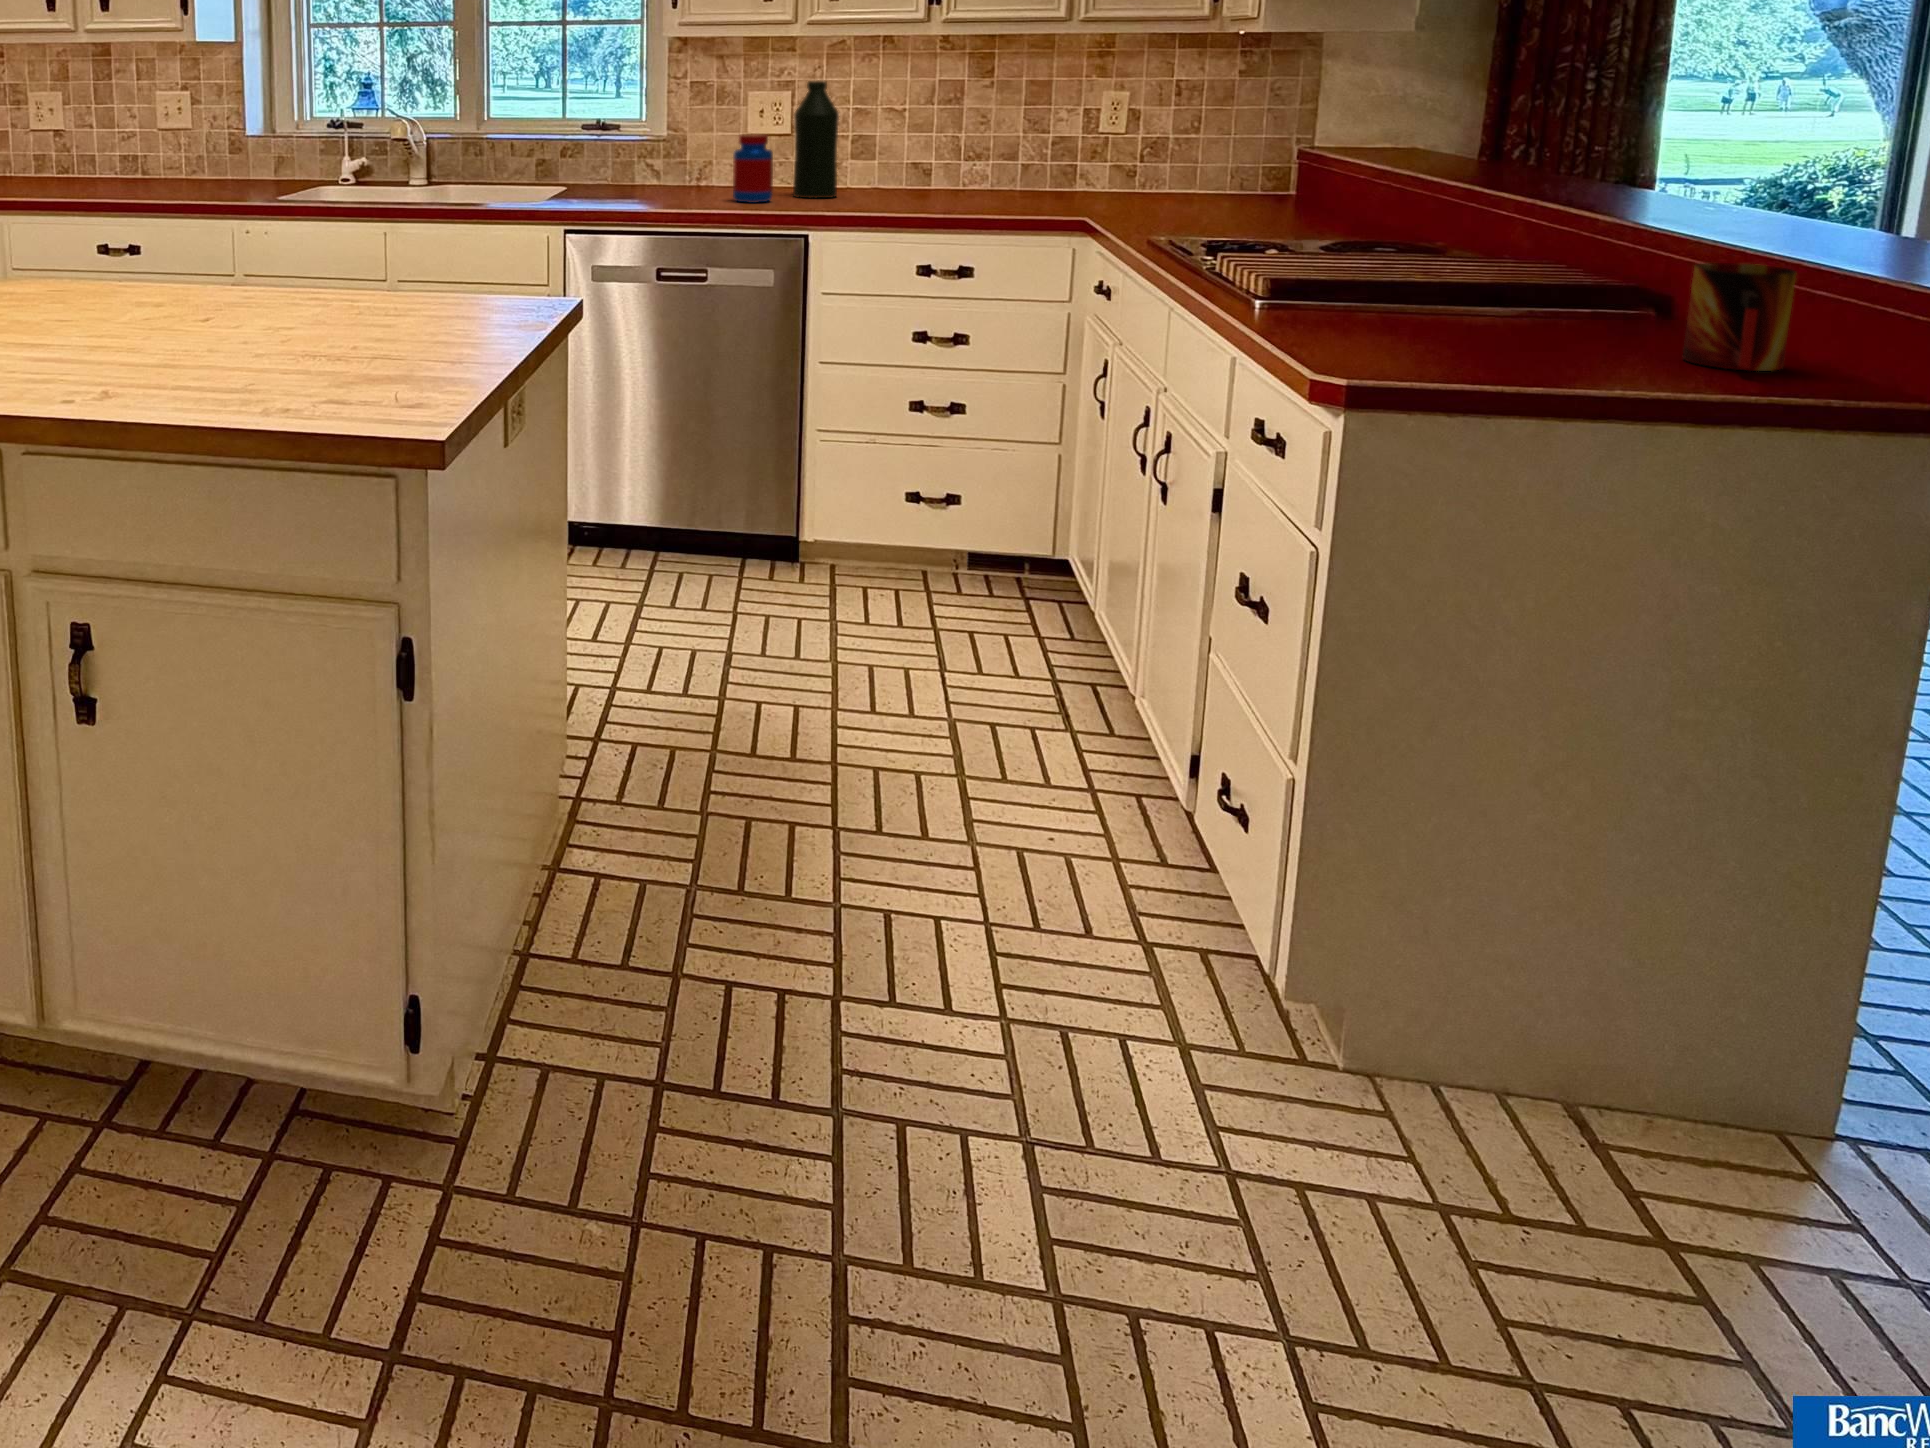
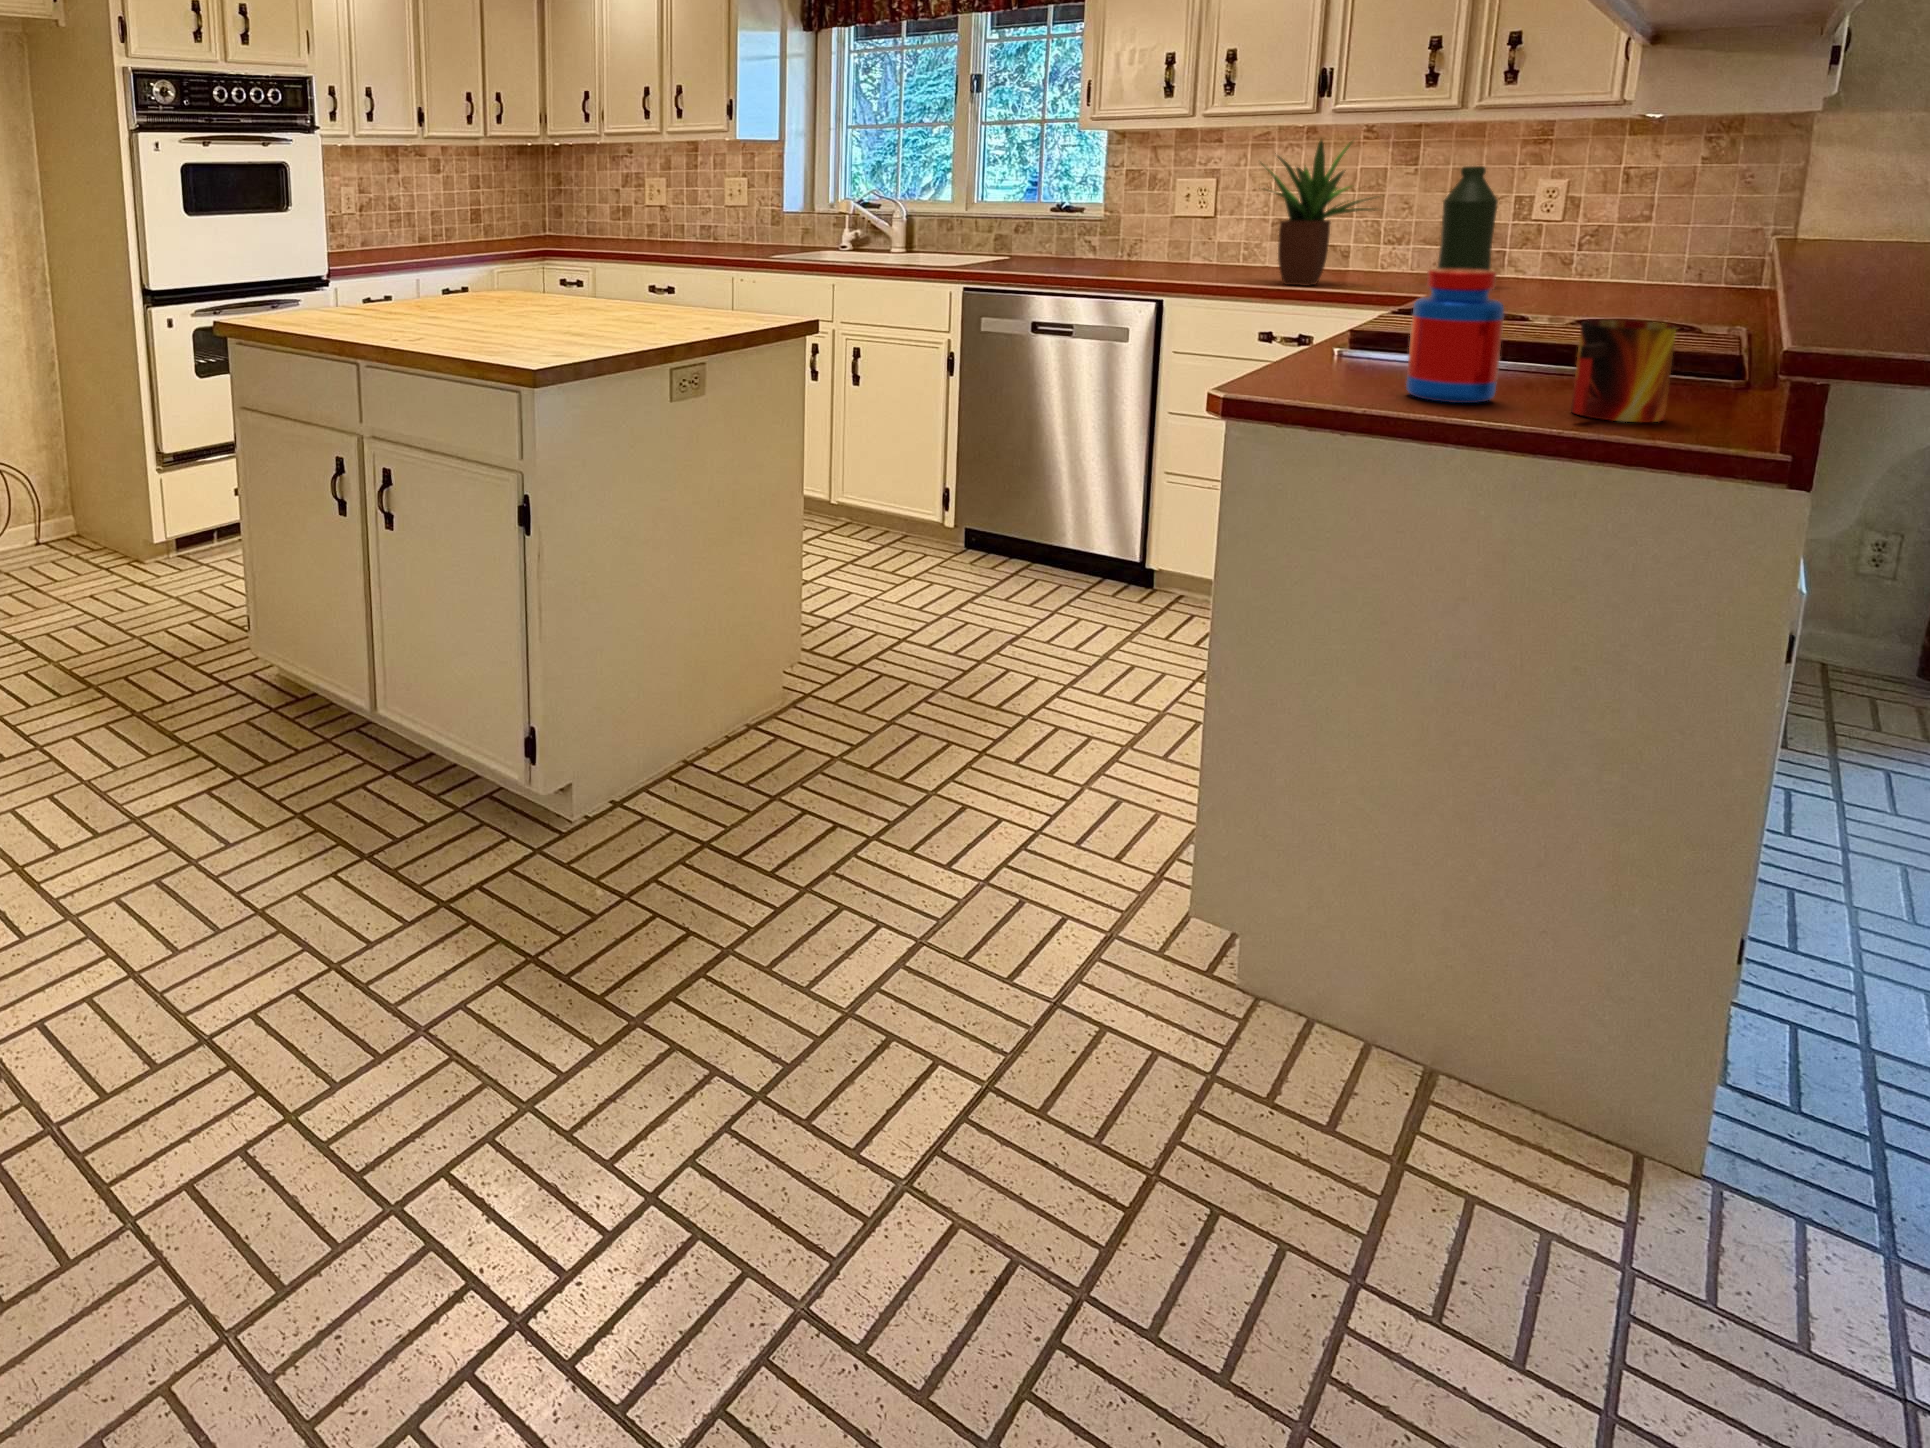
potted plant: none [904,50,1045,213] -> present [1263,140,1375,286]
bottle: present [793,81,839,198] -> present [1438,166,1498,270]
jar: present [733,134,773,203] -> present [1406,269,1504,403]

